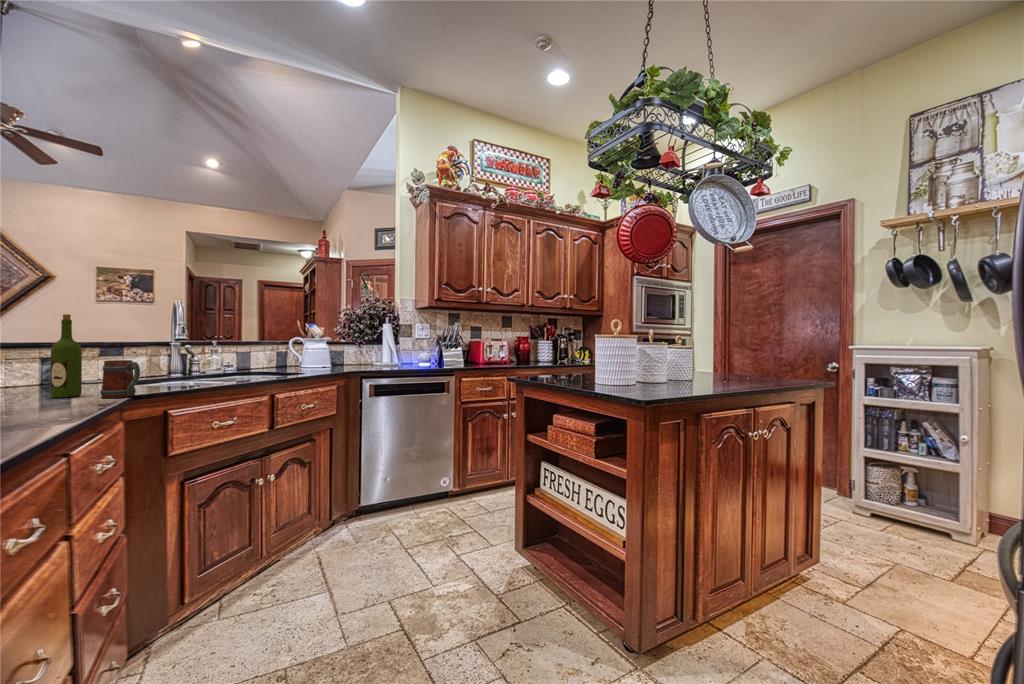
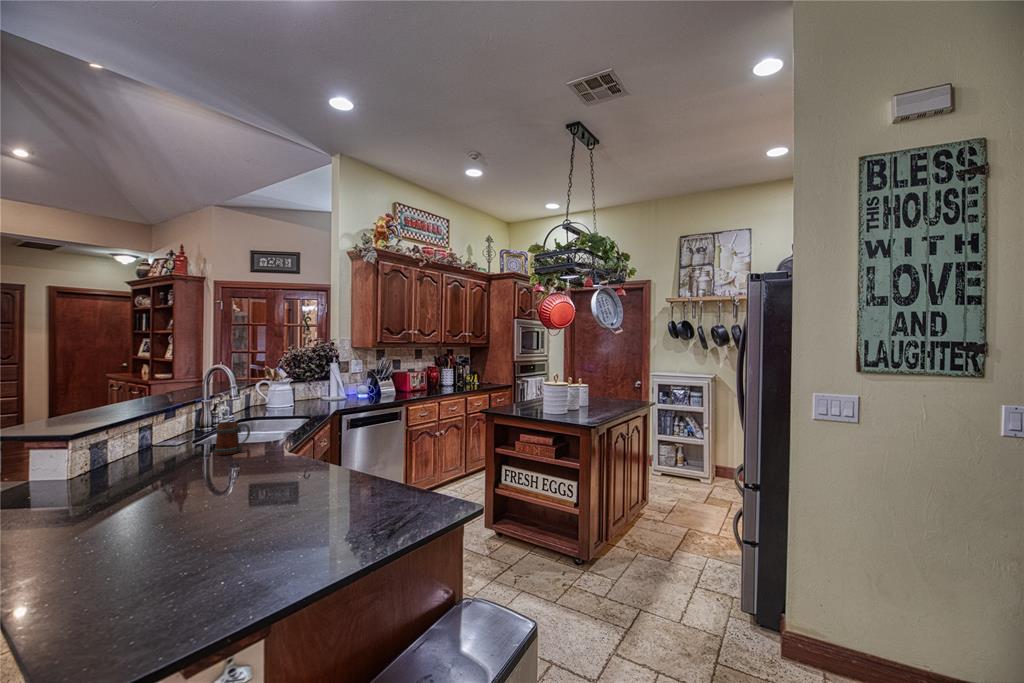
wine bottle: present [50,314,82,398] -> none [168,388,191,459]

